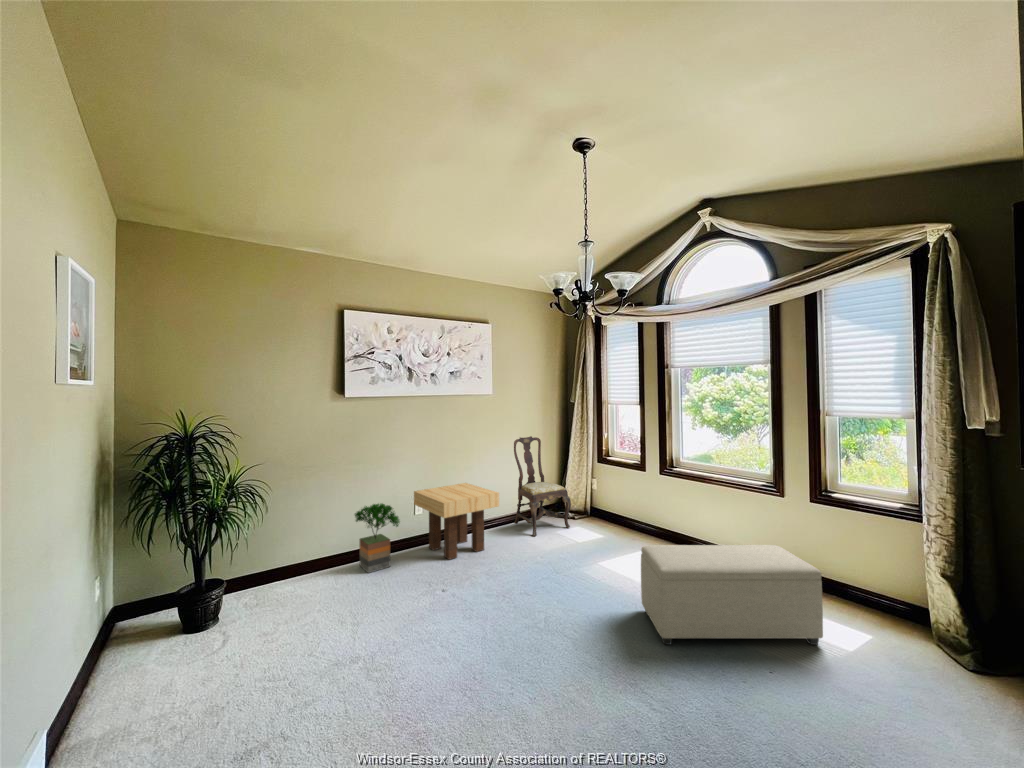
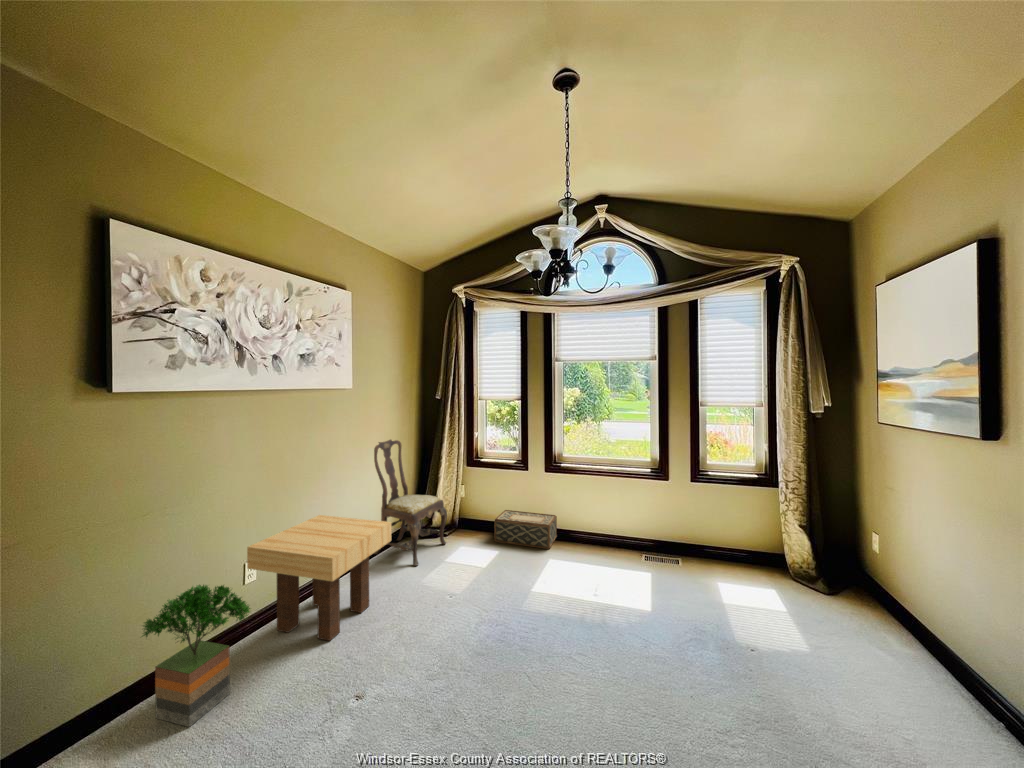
woven basket: none [611,509,673,549] -> present [494,510,557,549]
ottoman: present [641,545,823,645] -> none [614,526,756,662]

